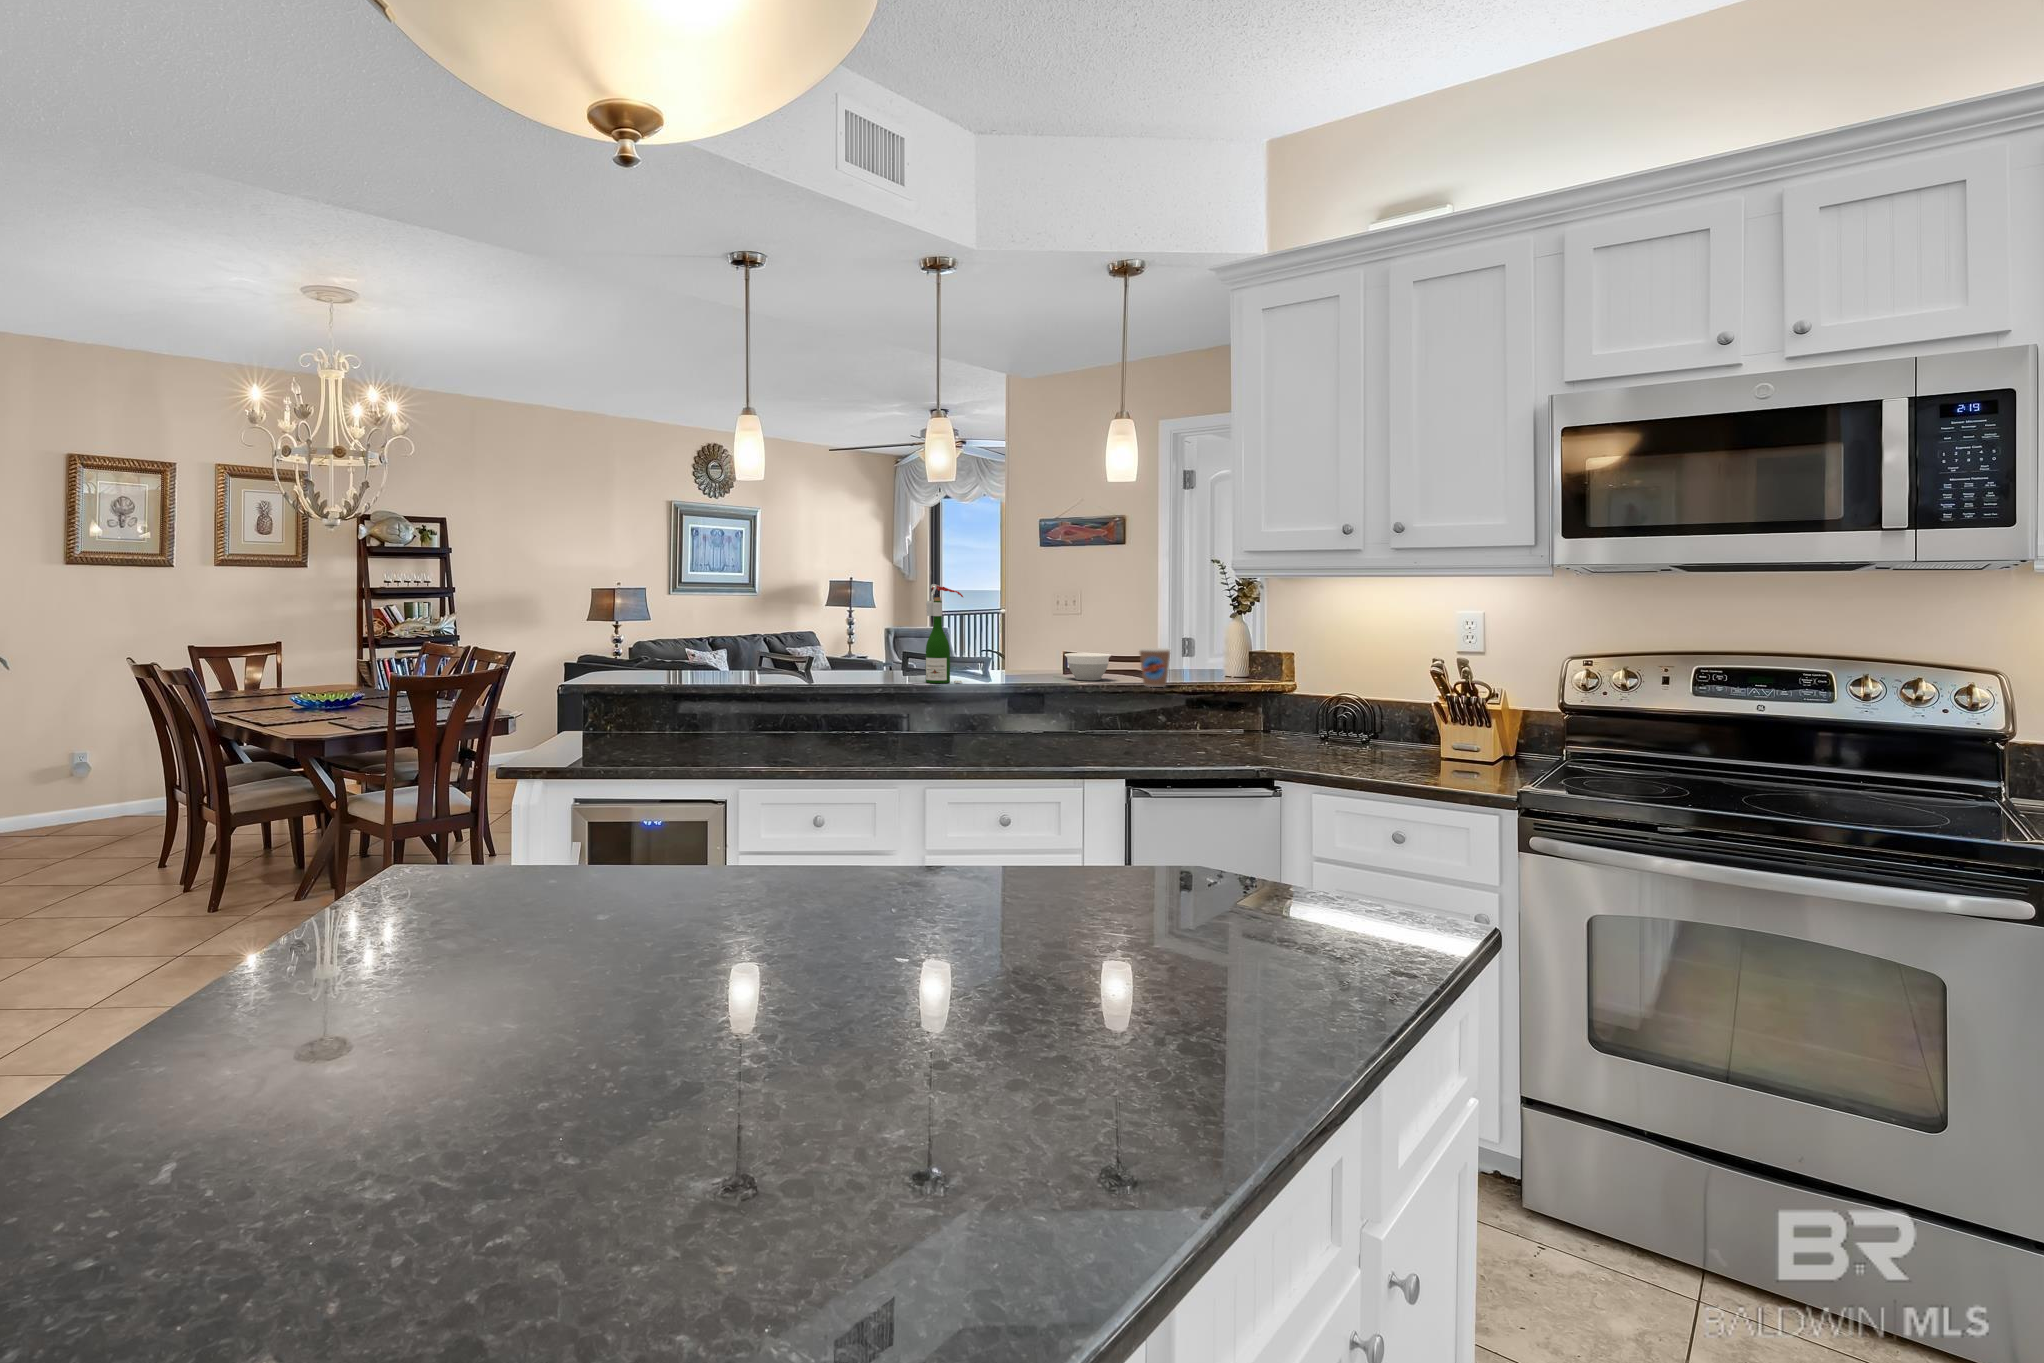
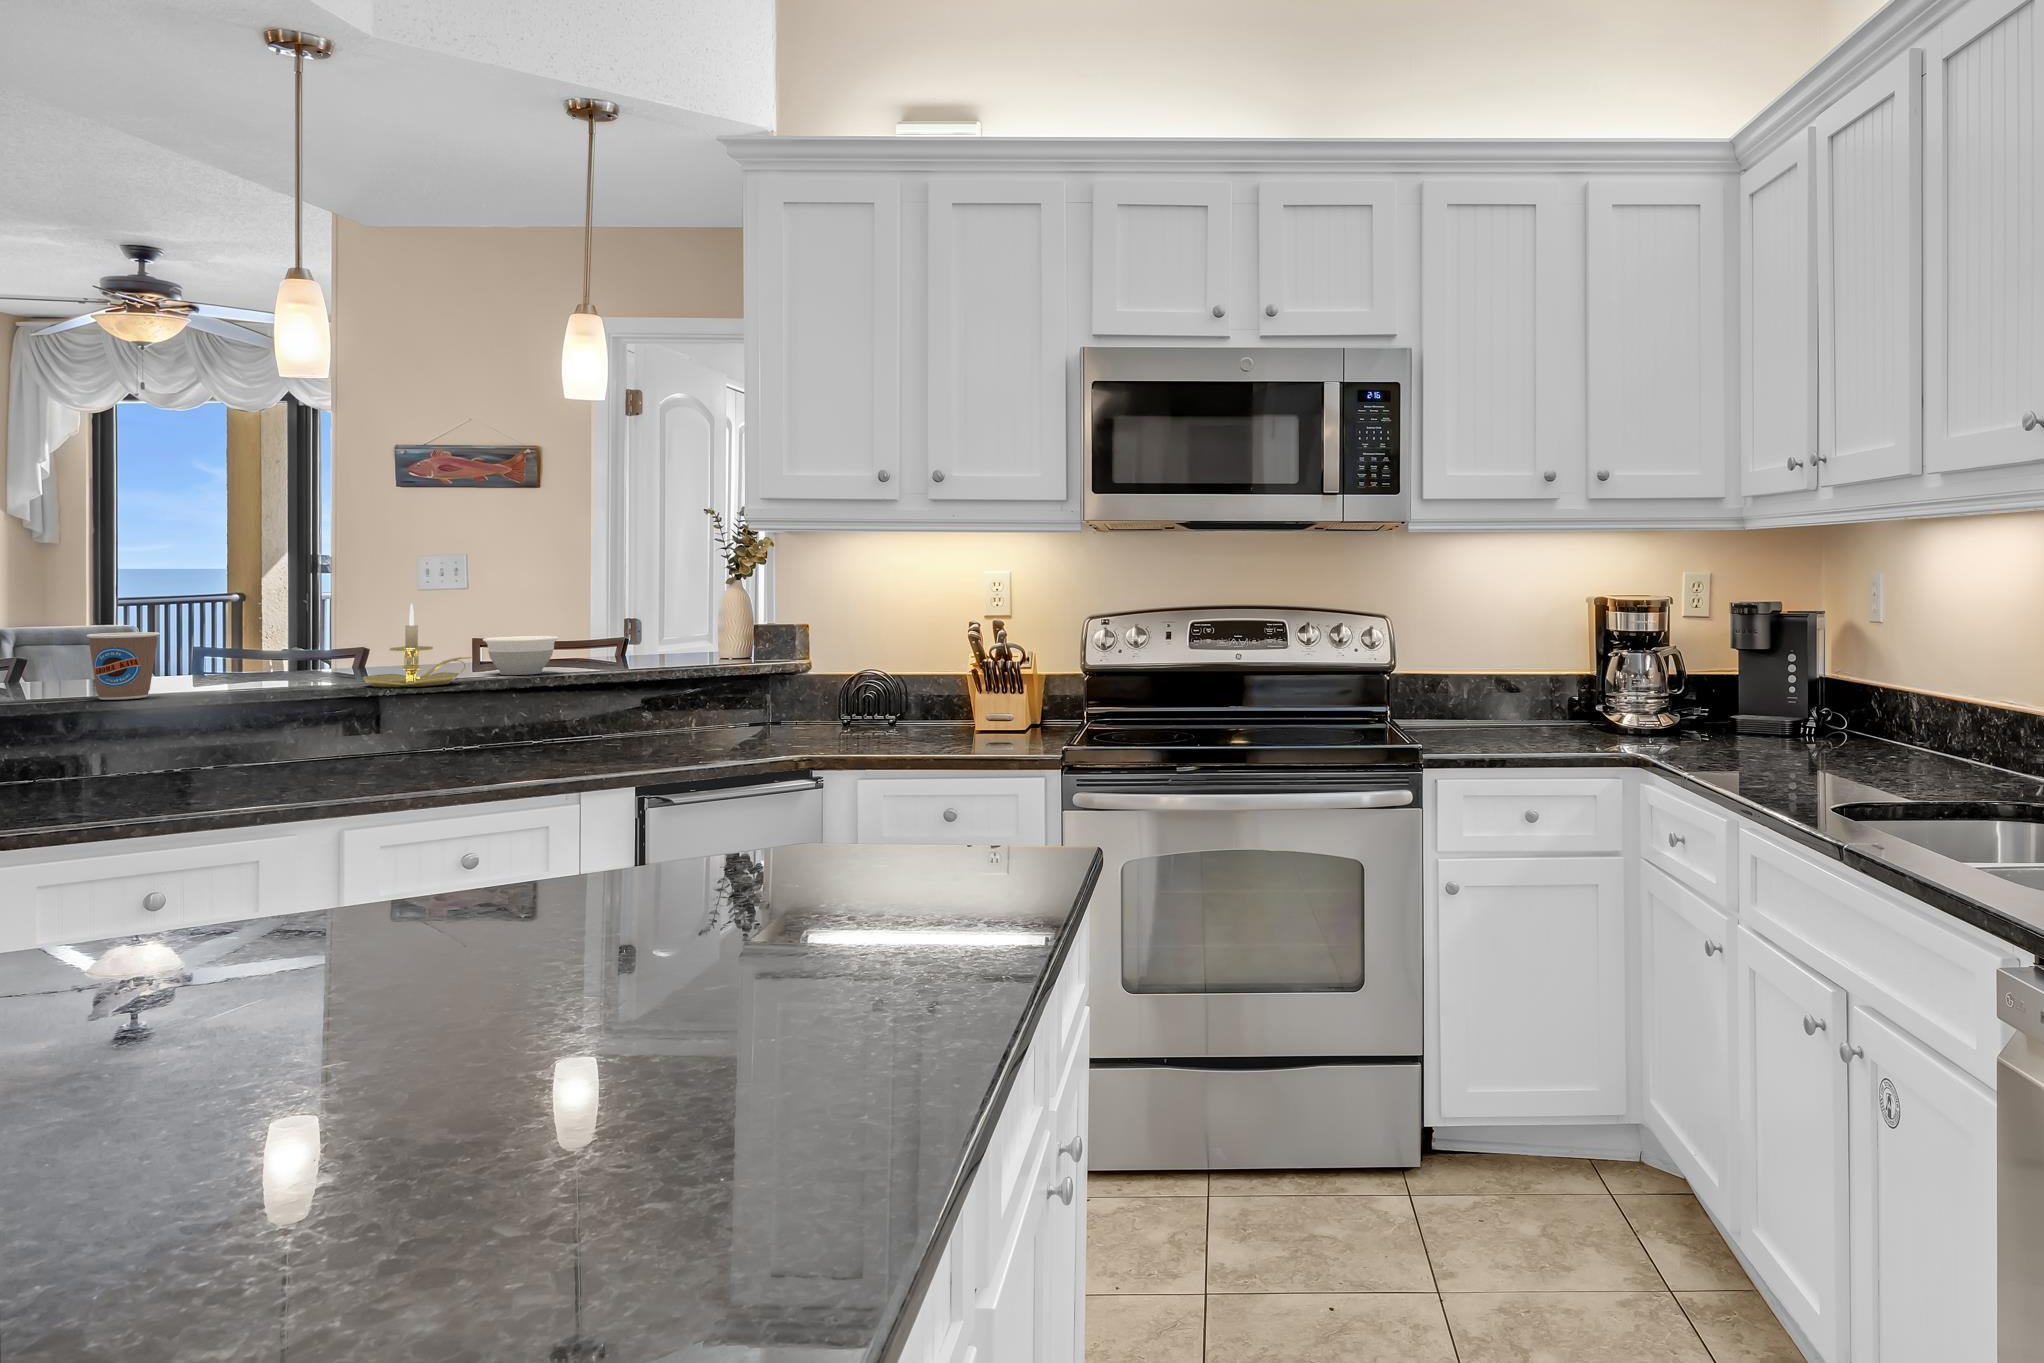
wine bottle: present [926,584,963,683] -> none [233,531,312,694]
candle holder: none [992,630,1053,685] -> present [363,604,473,687]
coffee cup: present [1140,648,1170,687] -> present [87,632,160,700]

